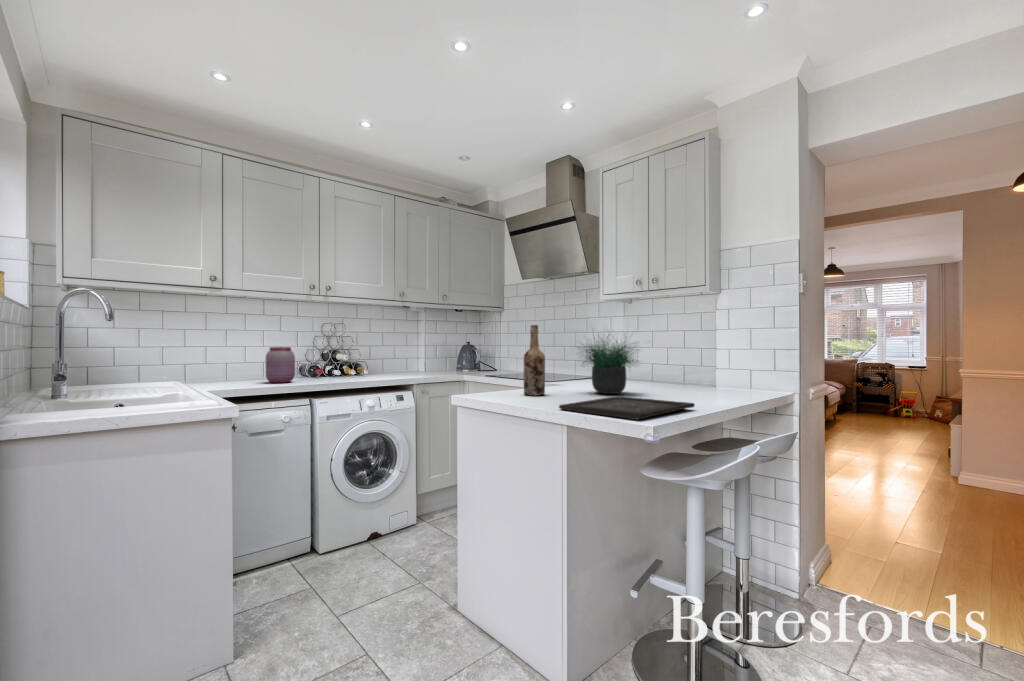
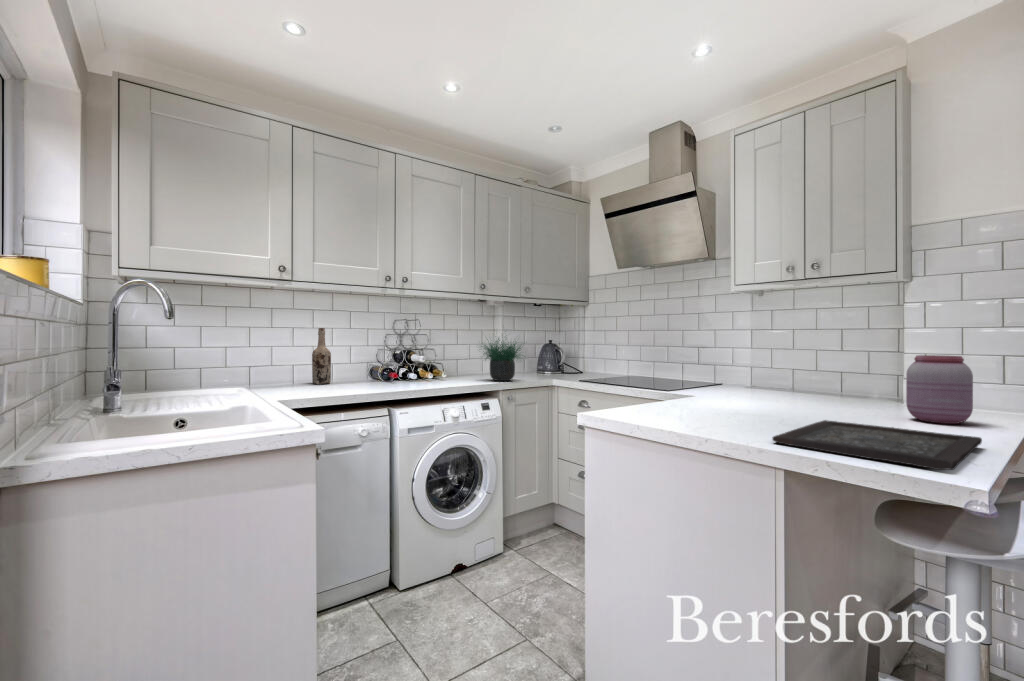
wine bottle: present [524,325,545,396] -> present [312,328,331,384]
potted plant: present [582,334,638,394] -> present [481,338,521,381]
jar: present [266,347,295,383] -> present [906,355,973,424]

